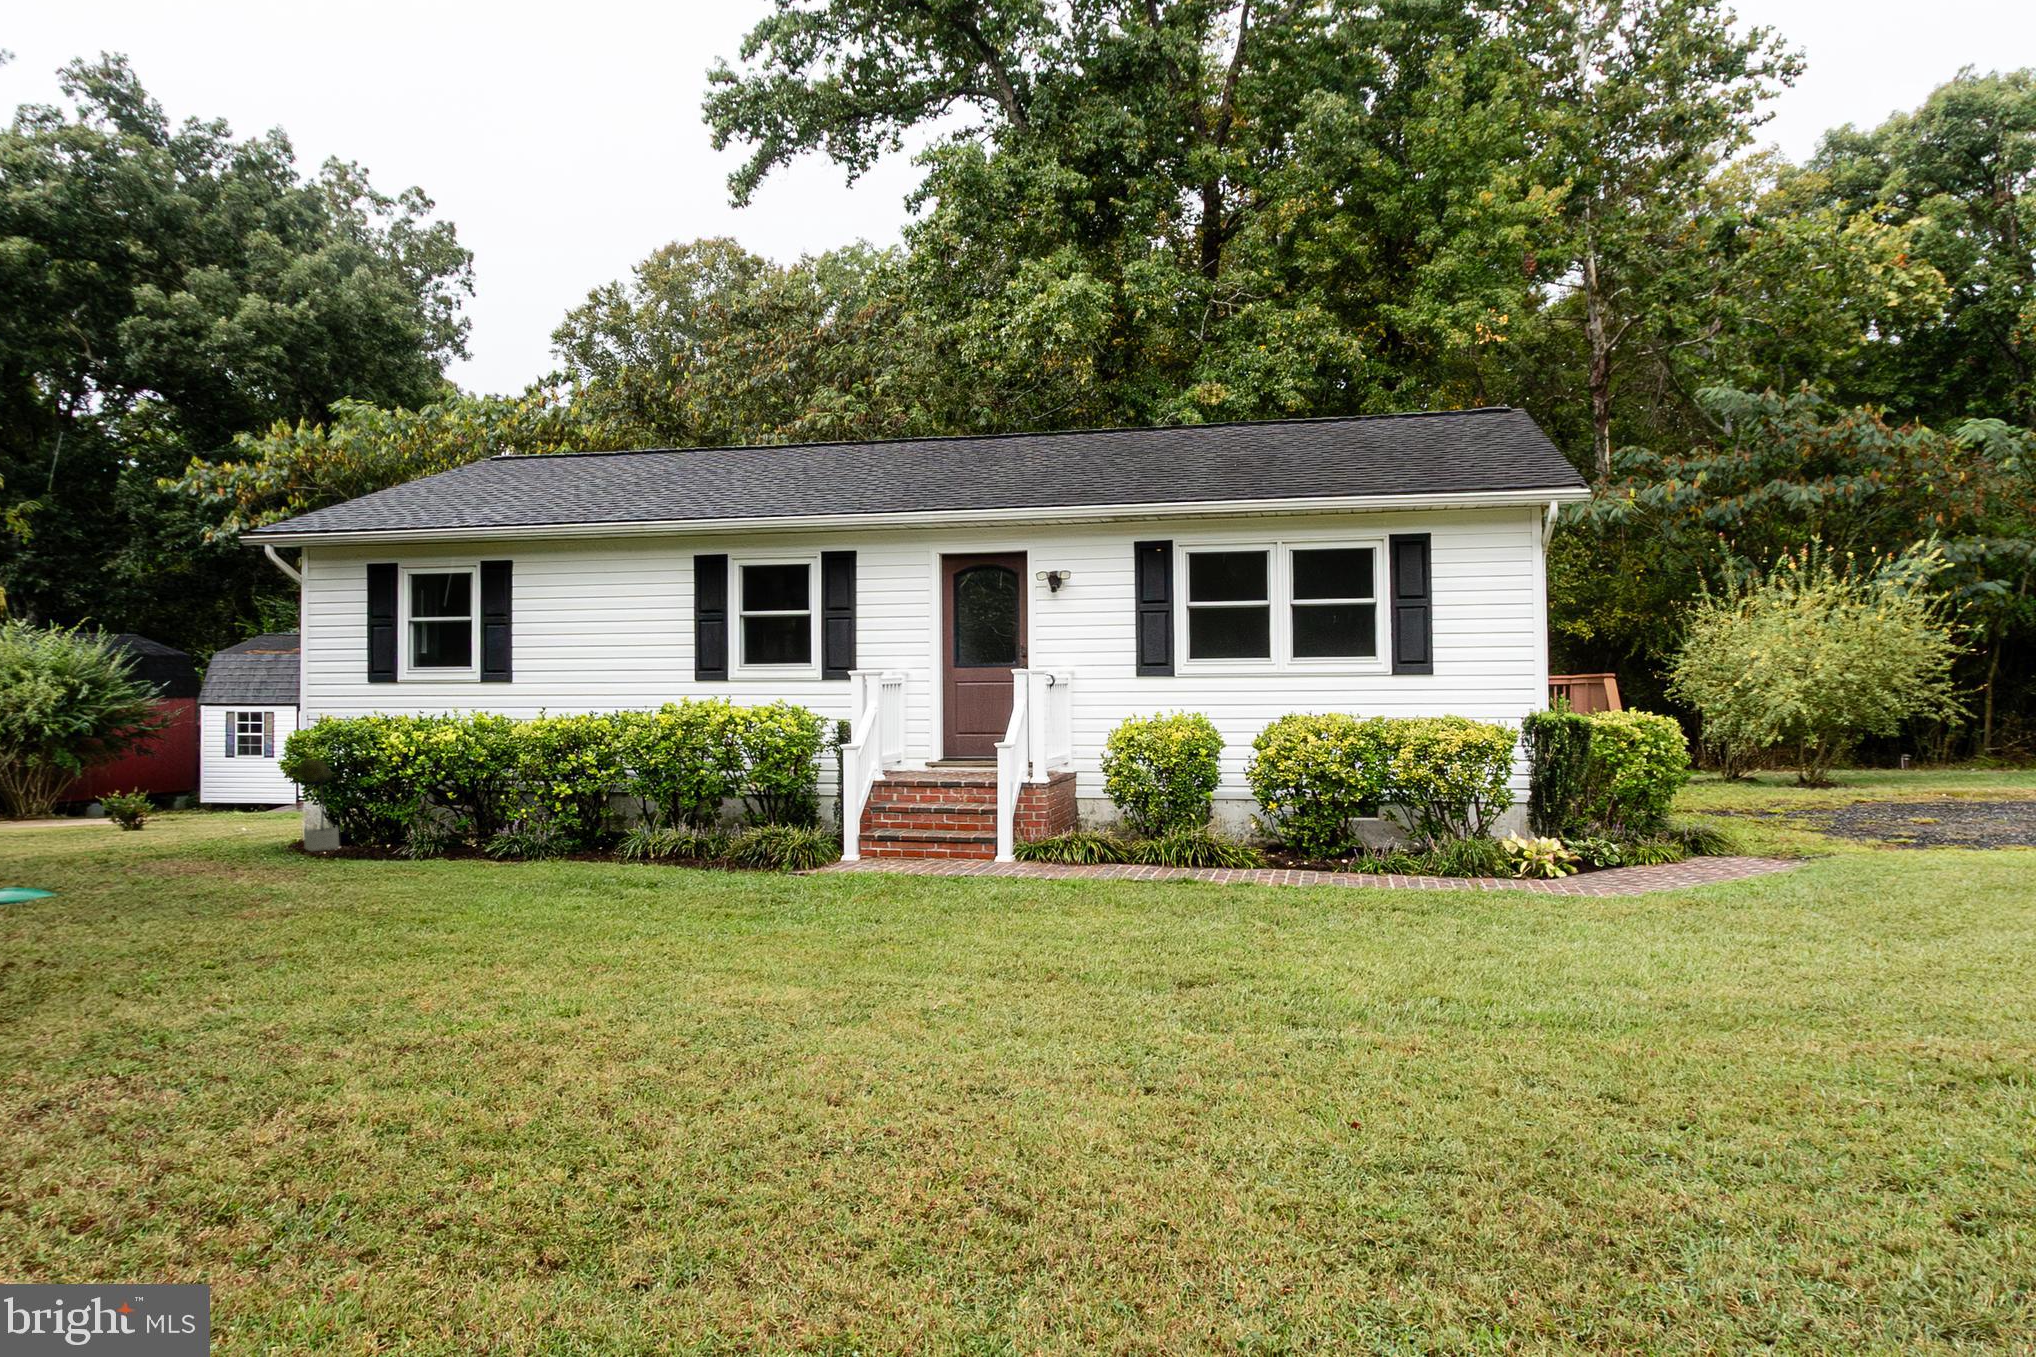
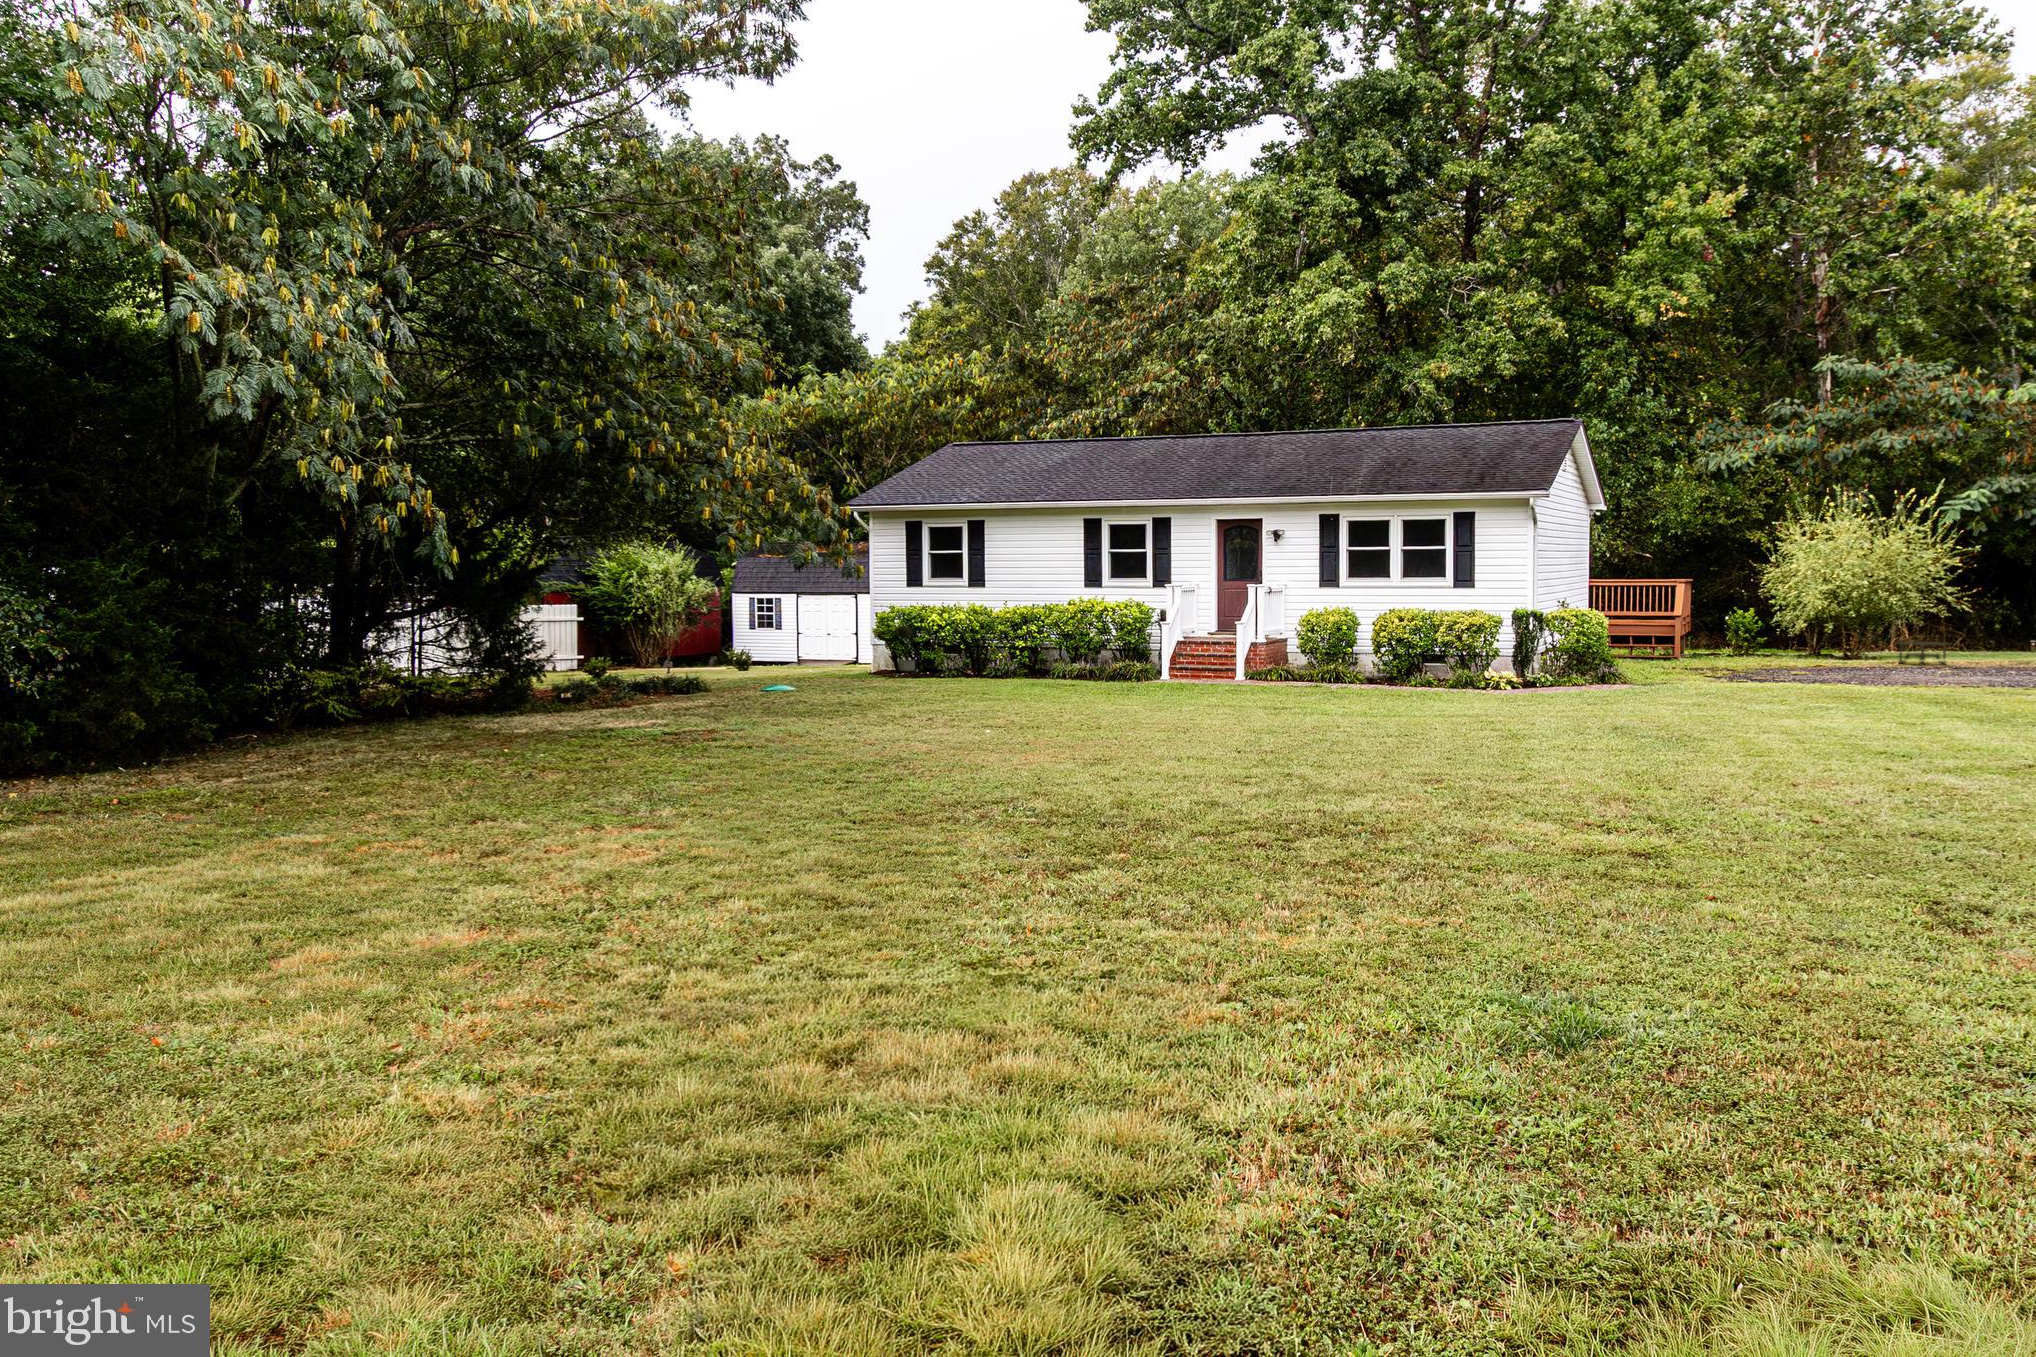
round table: none [1829,750,1919,785] -> present [1899,641,1948,666]

